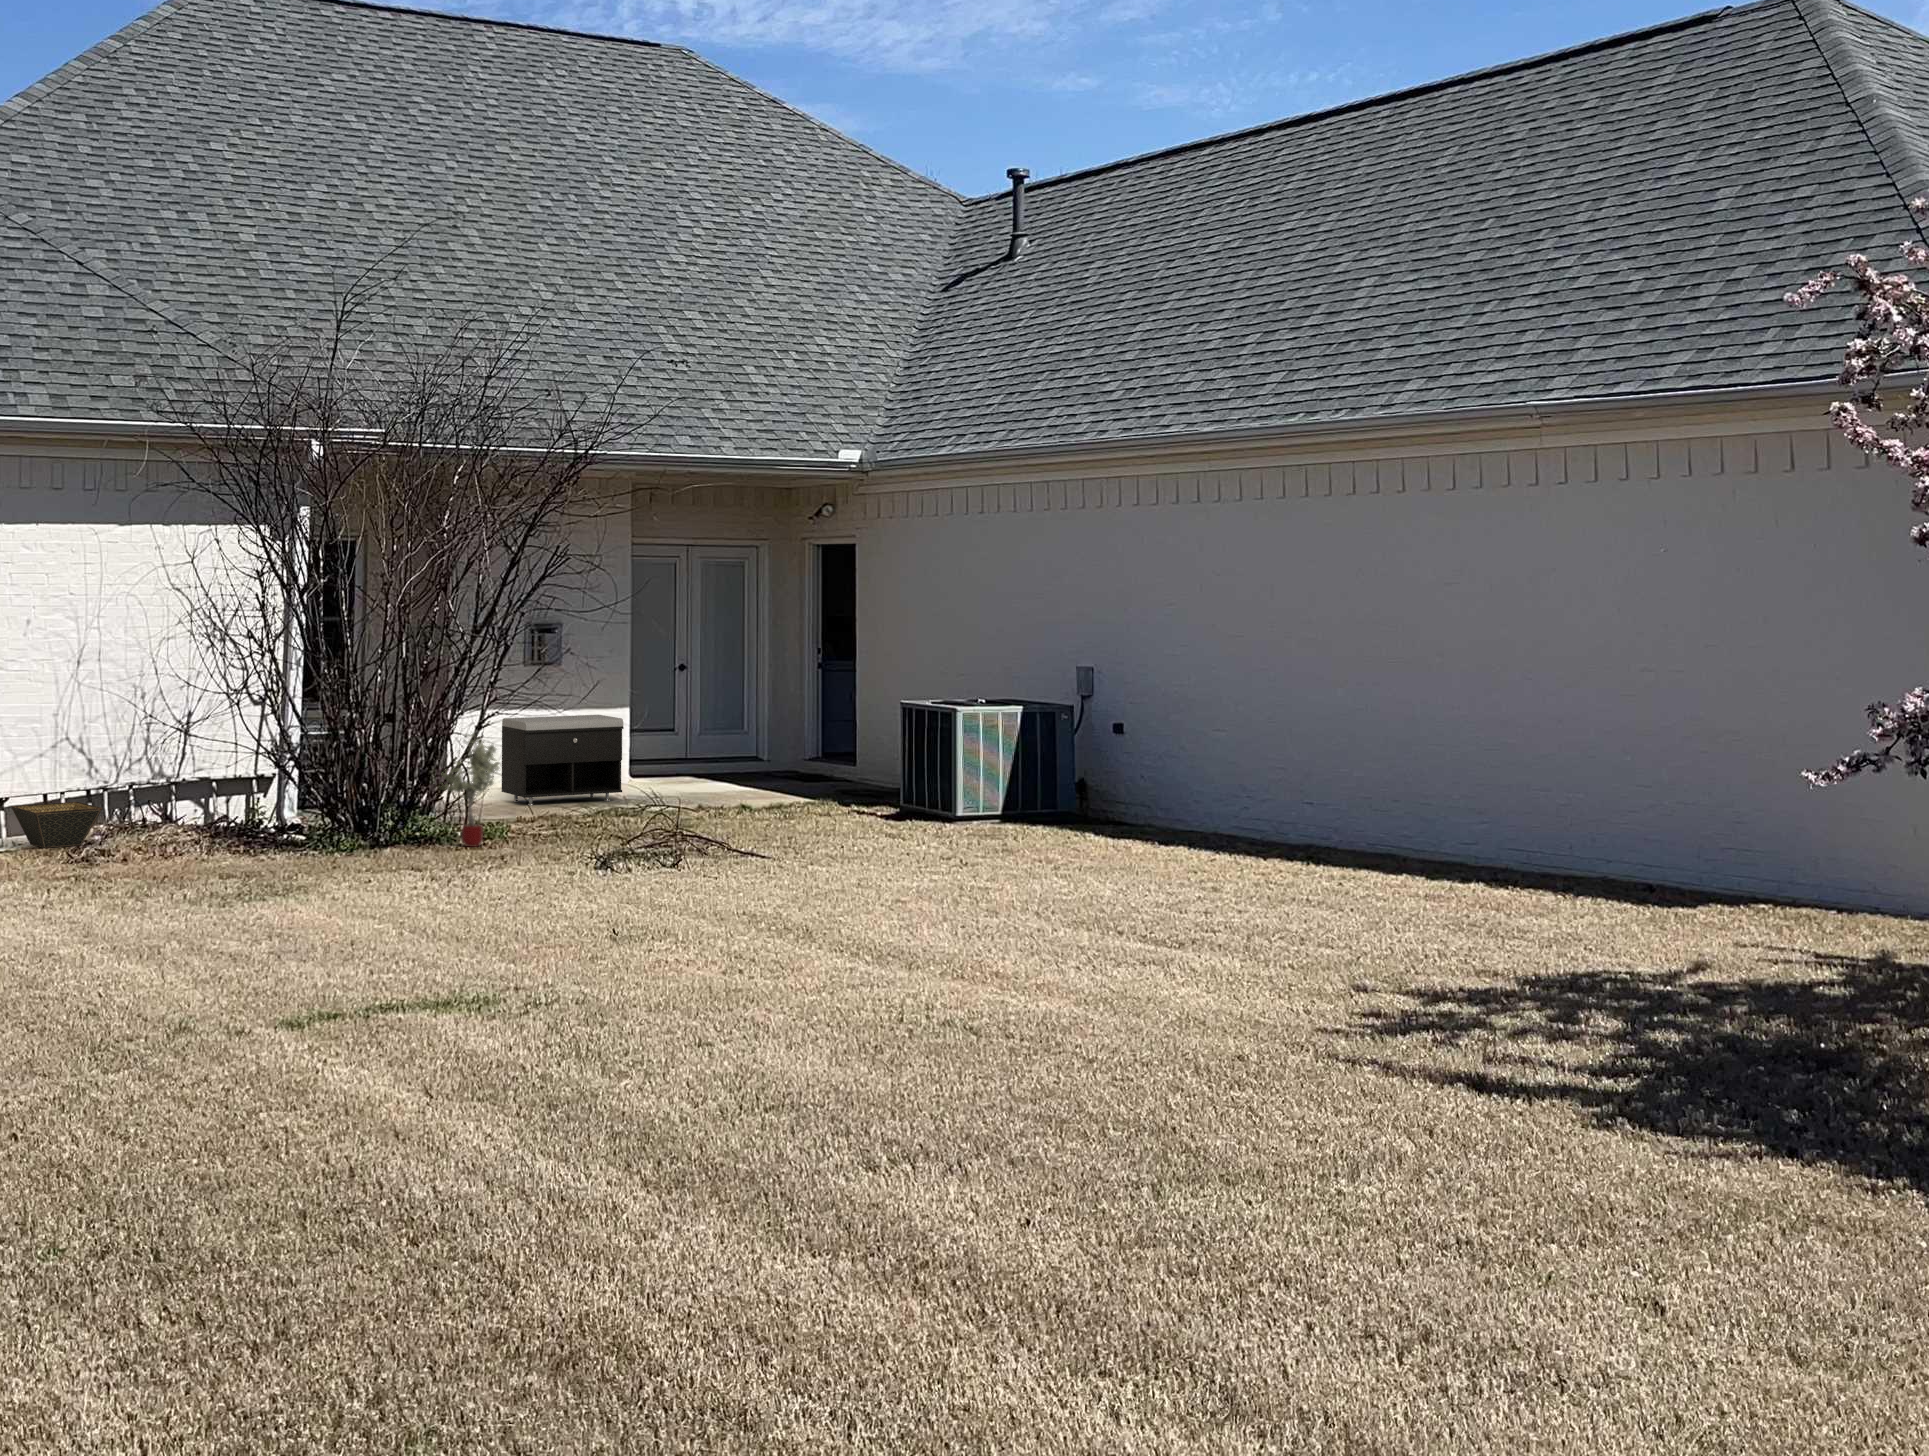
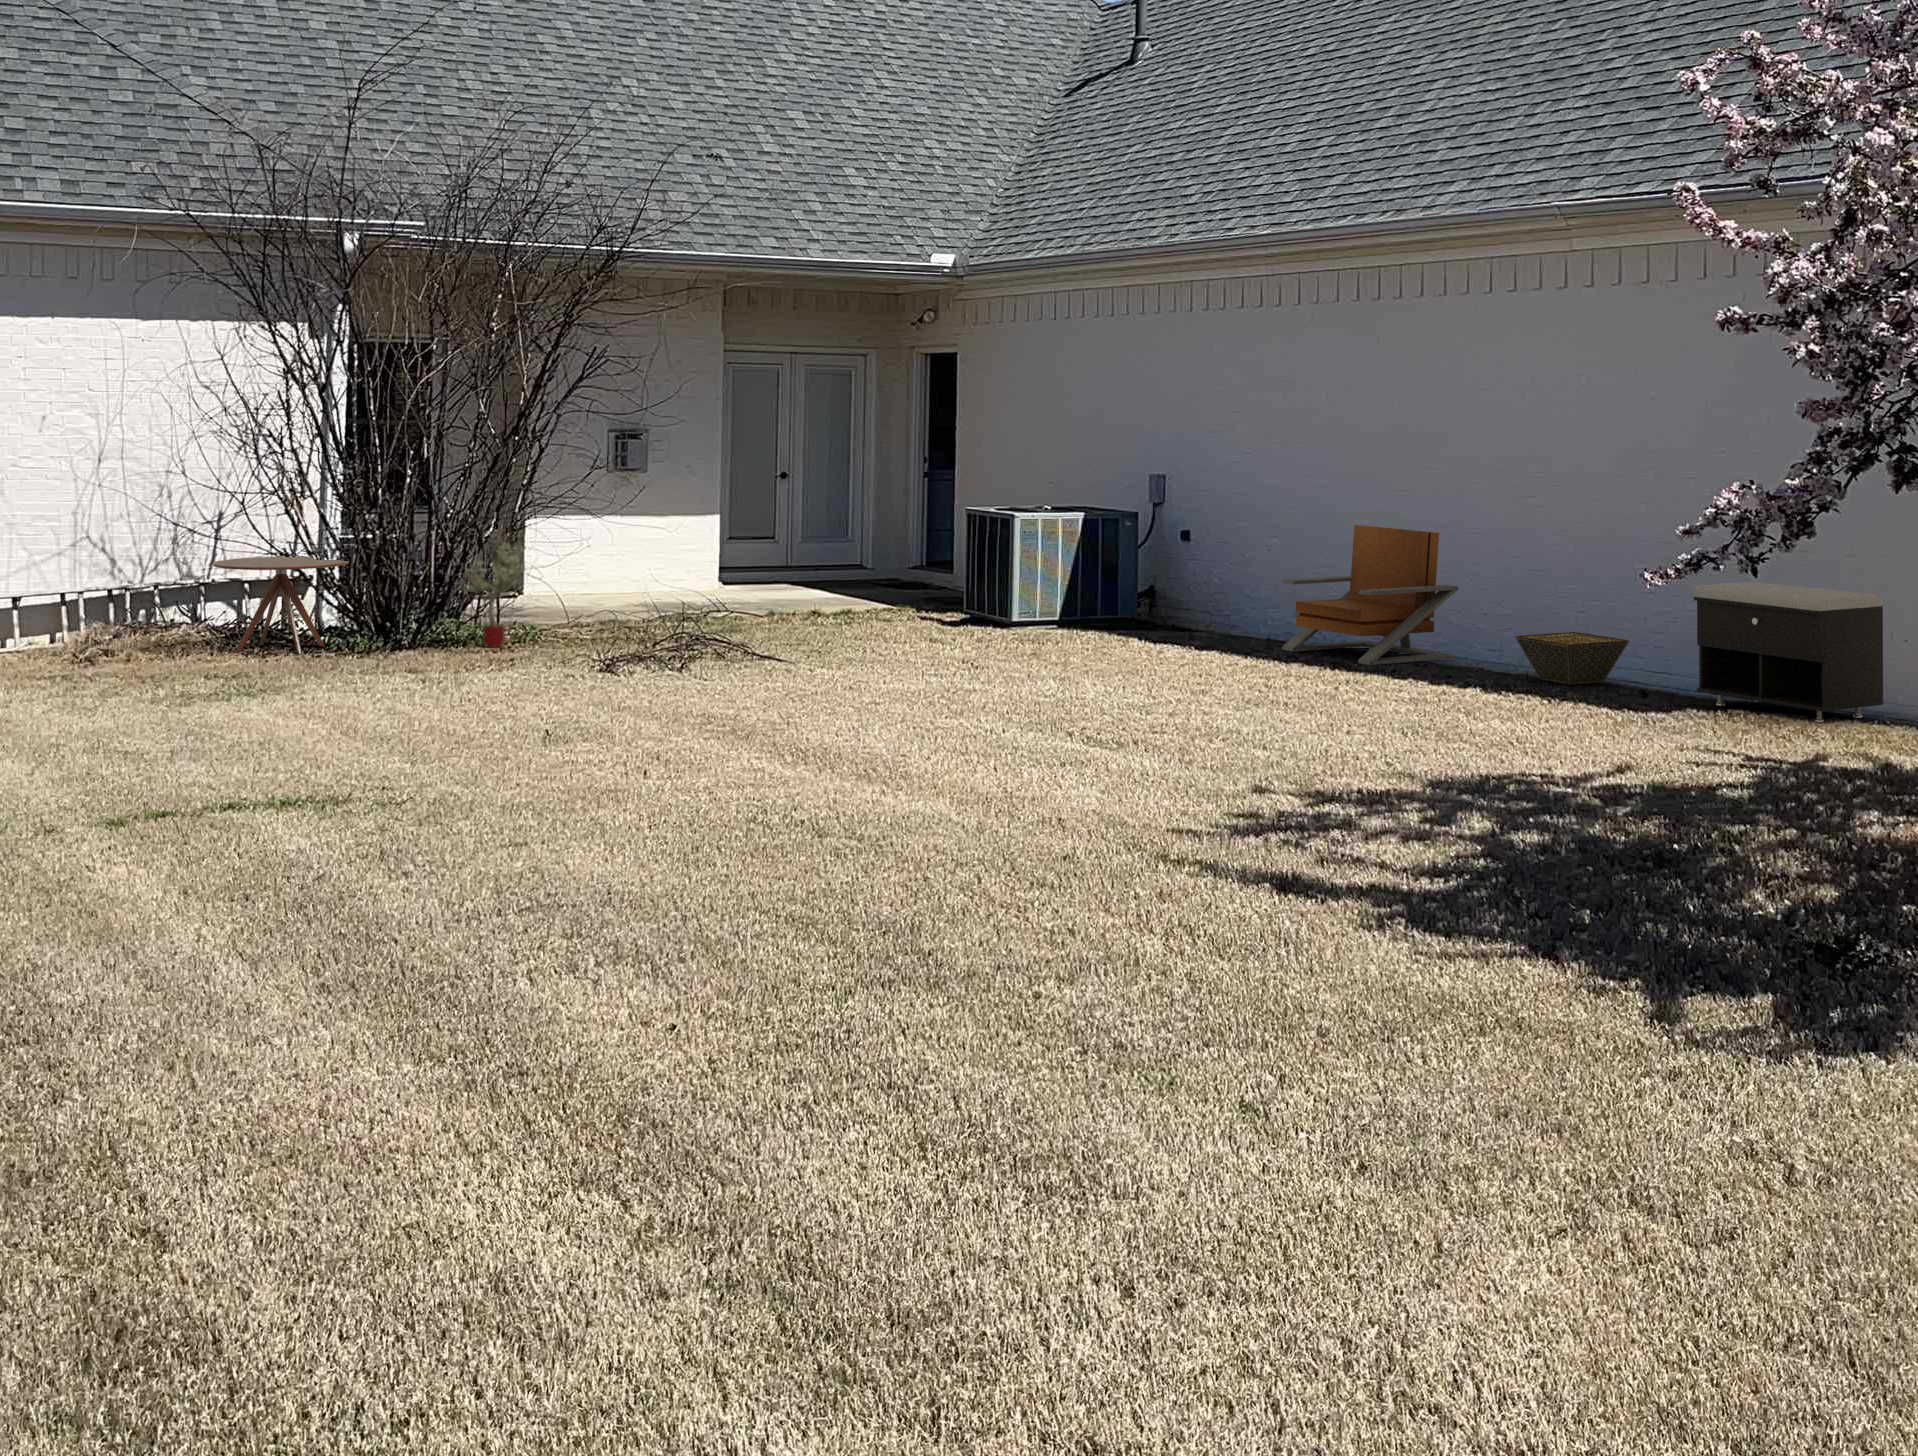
storage bench: present [502,715,624,806] -> present [1694,581,1883,722]
lounge chair: none [1248,719,1429,860] -> present [1282,525,1458,665]
round table: none [204,757,332,855] -> present [213,556,349,654]
basket: present [12,802,102,848] -> present [1515,632,1629,685]

